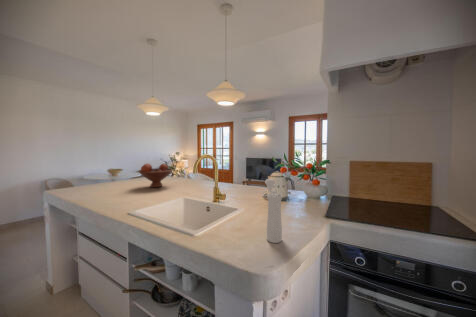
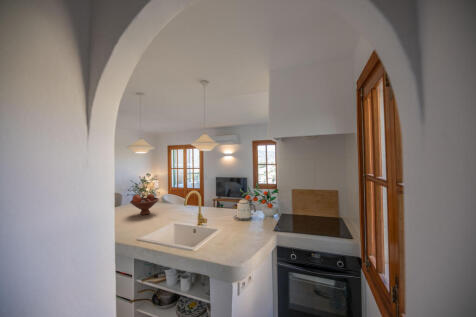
pepper mill: present [265,179,282,243] -> none [236,210,247,249]

